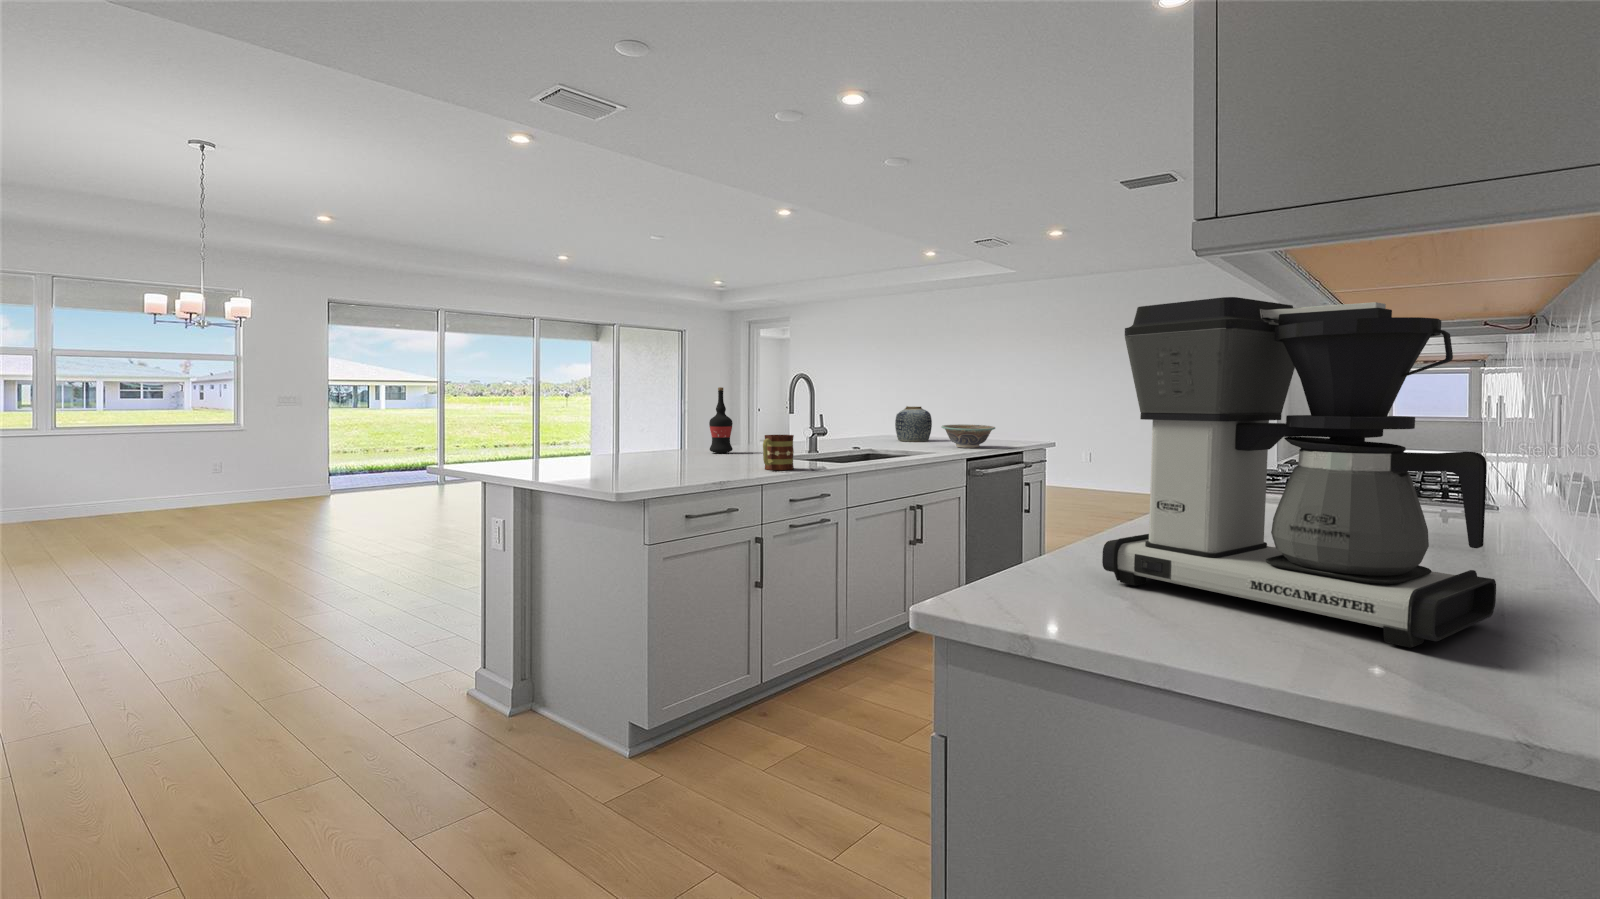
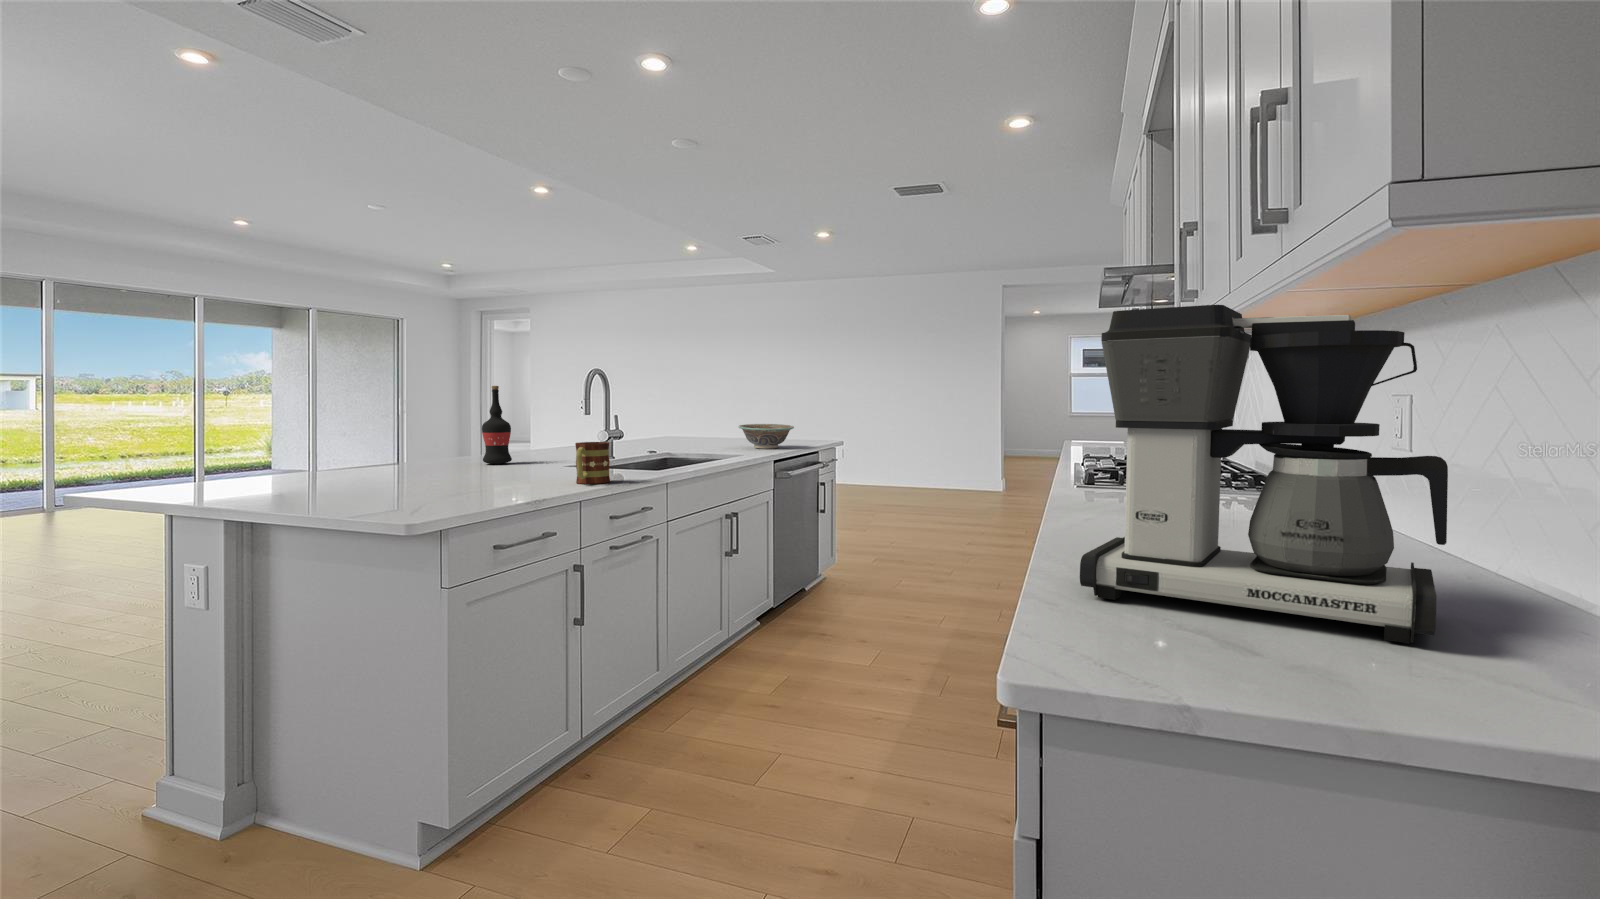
vase: present [895,406,932,442] -> none [681,405,720,443]

